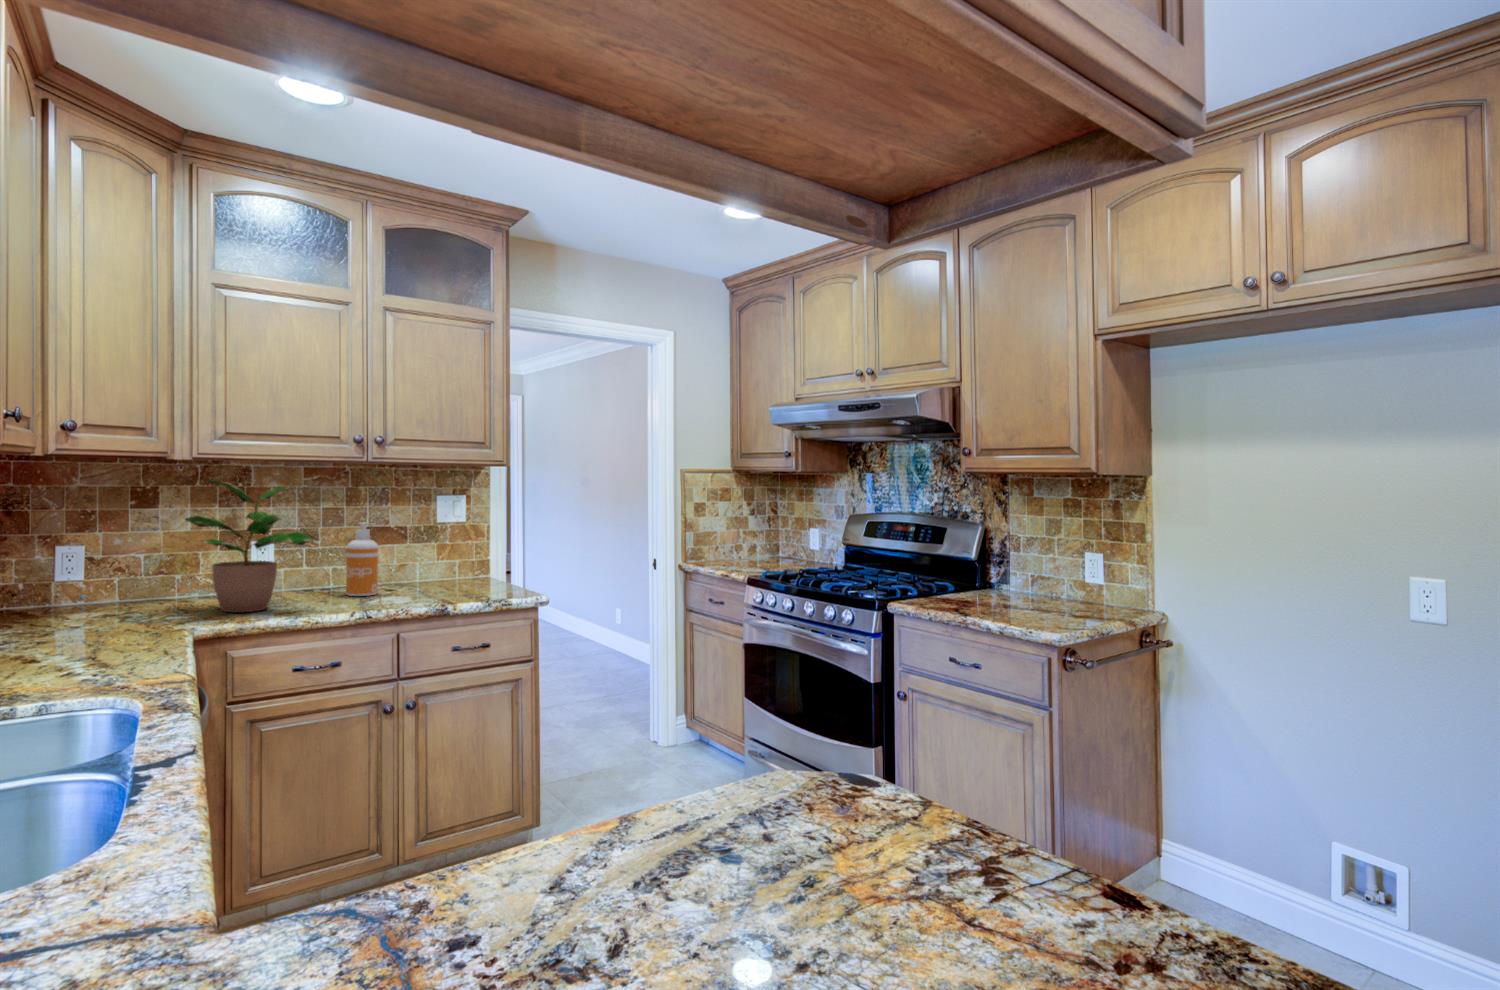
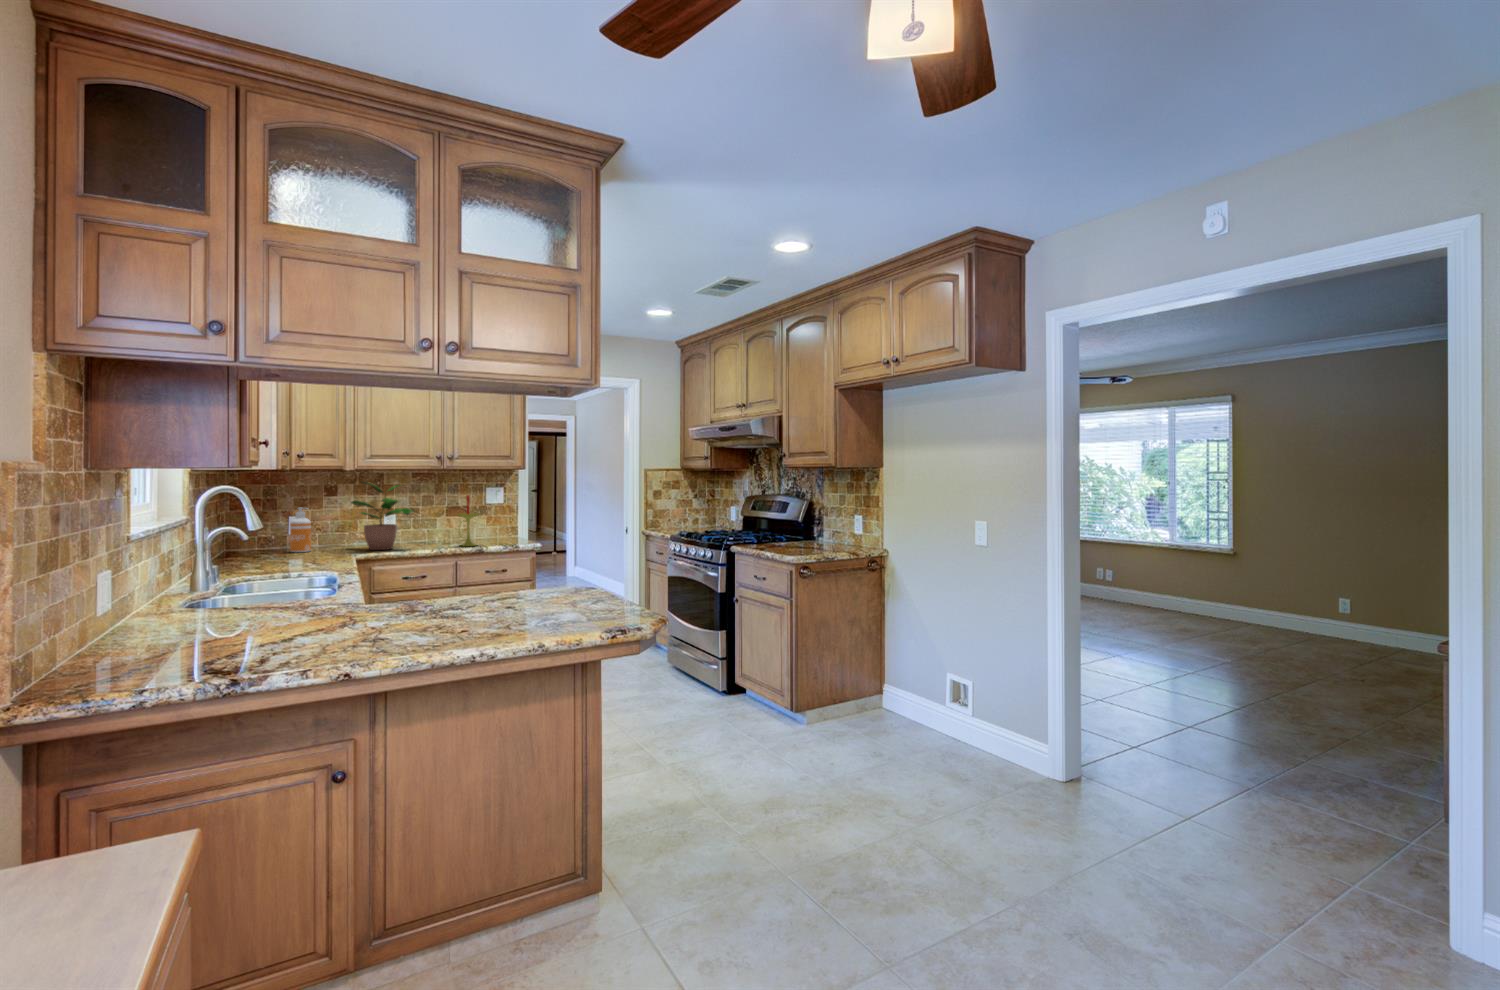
candle: none [391,506,431,602] -> present [458,495,478,546]
soap dispenser: present [346,522,378,596] -> present [290,508,311,552]

